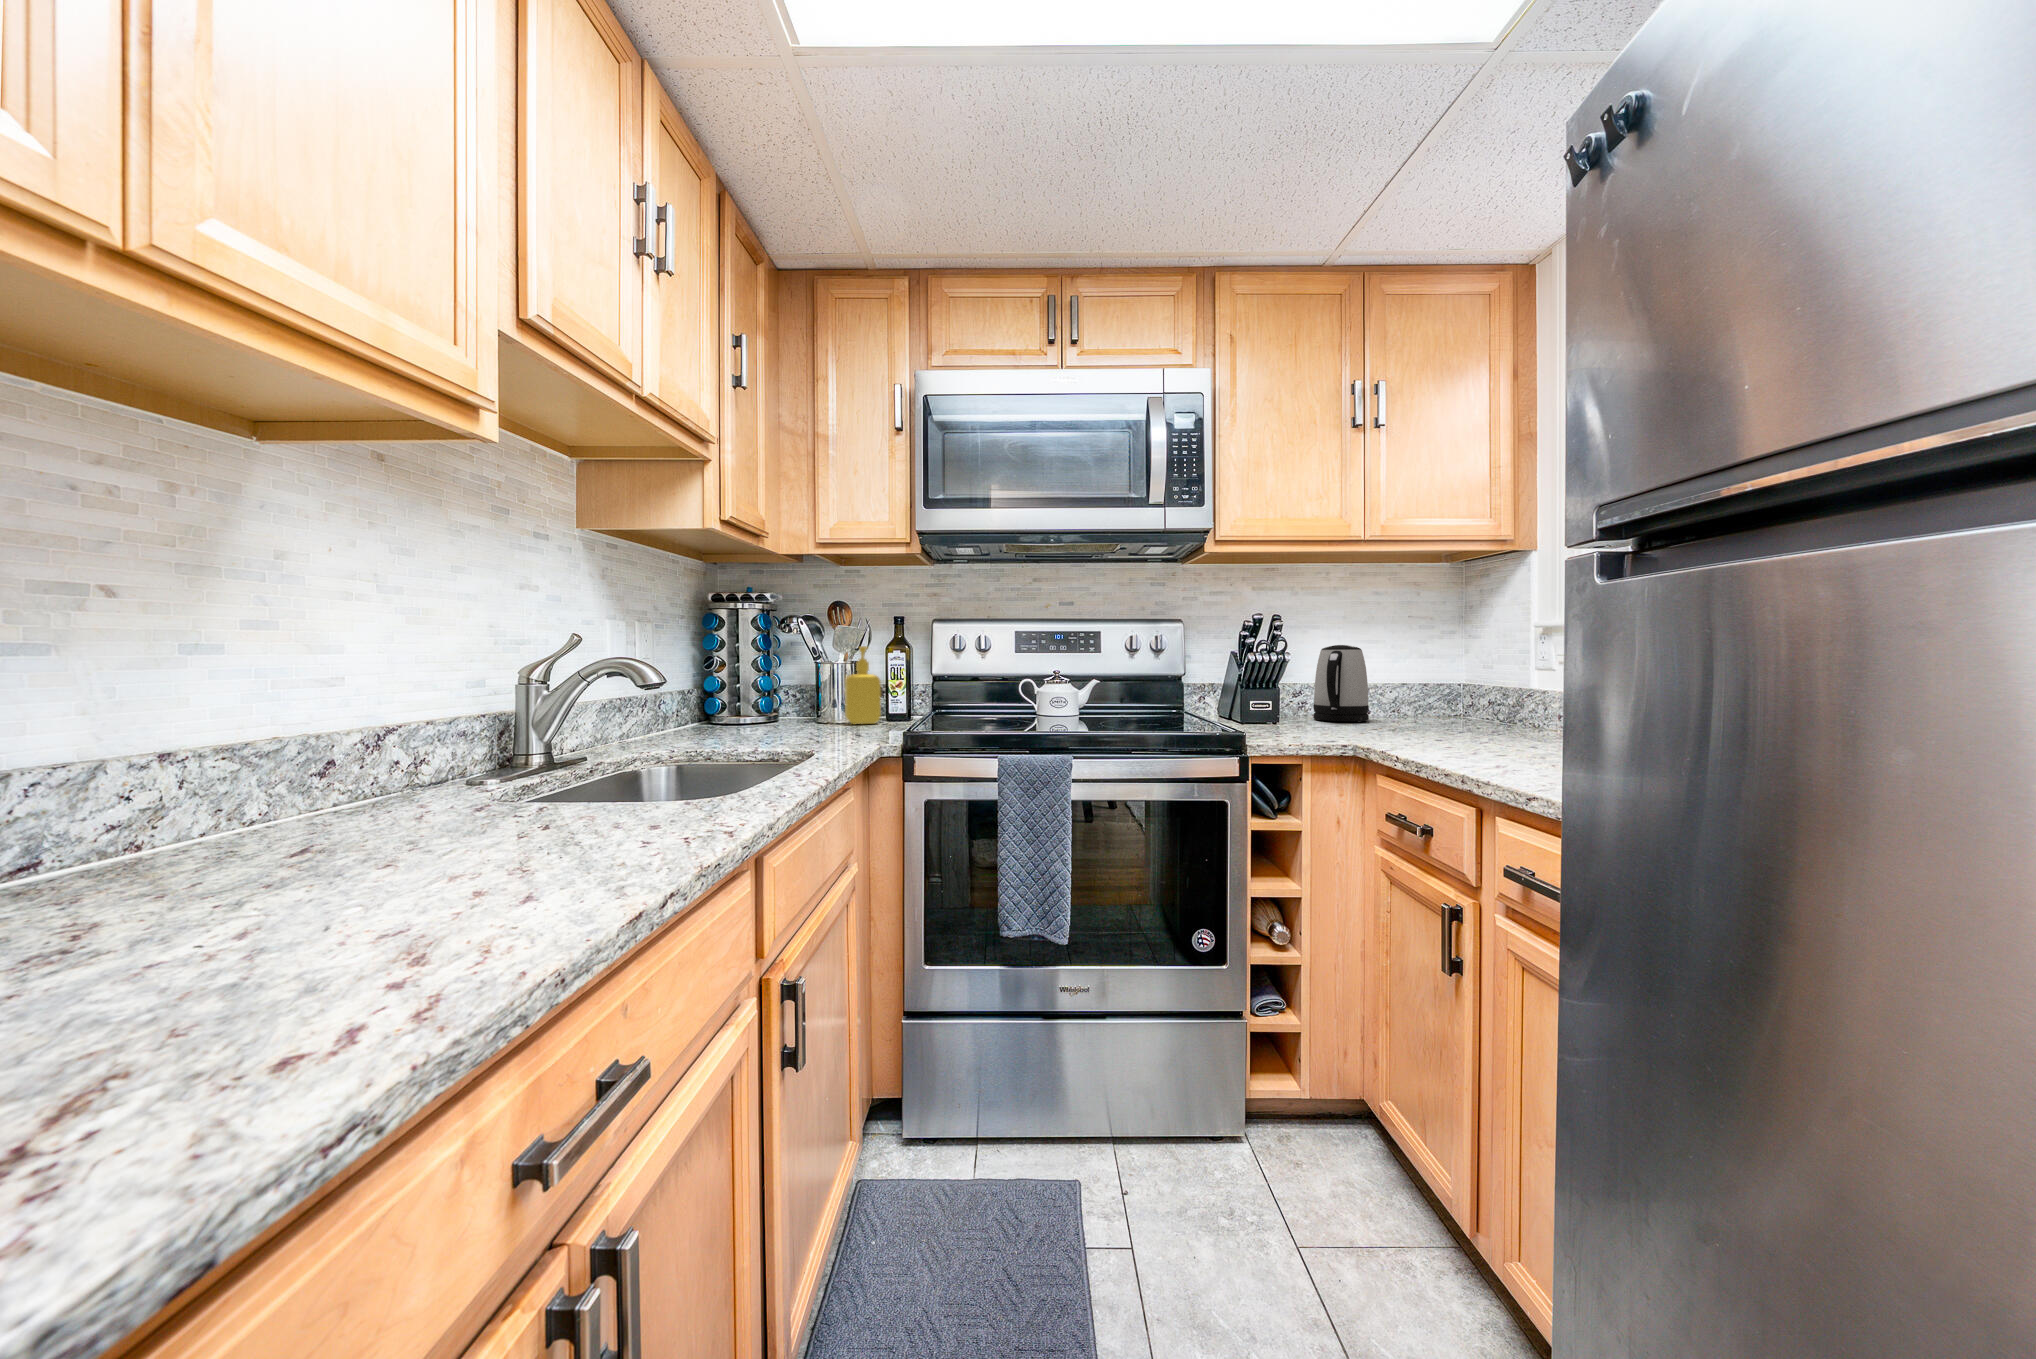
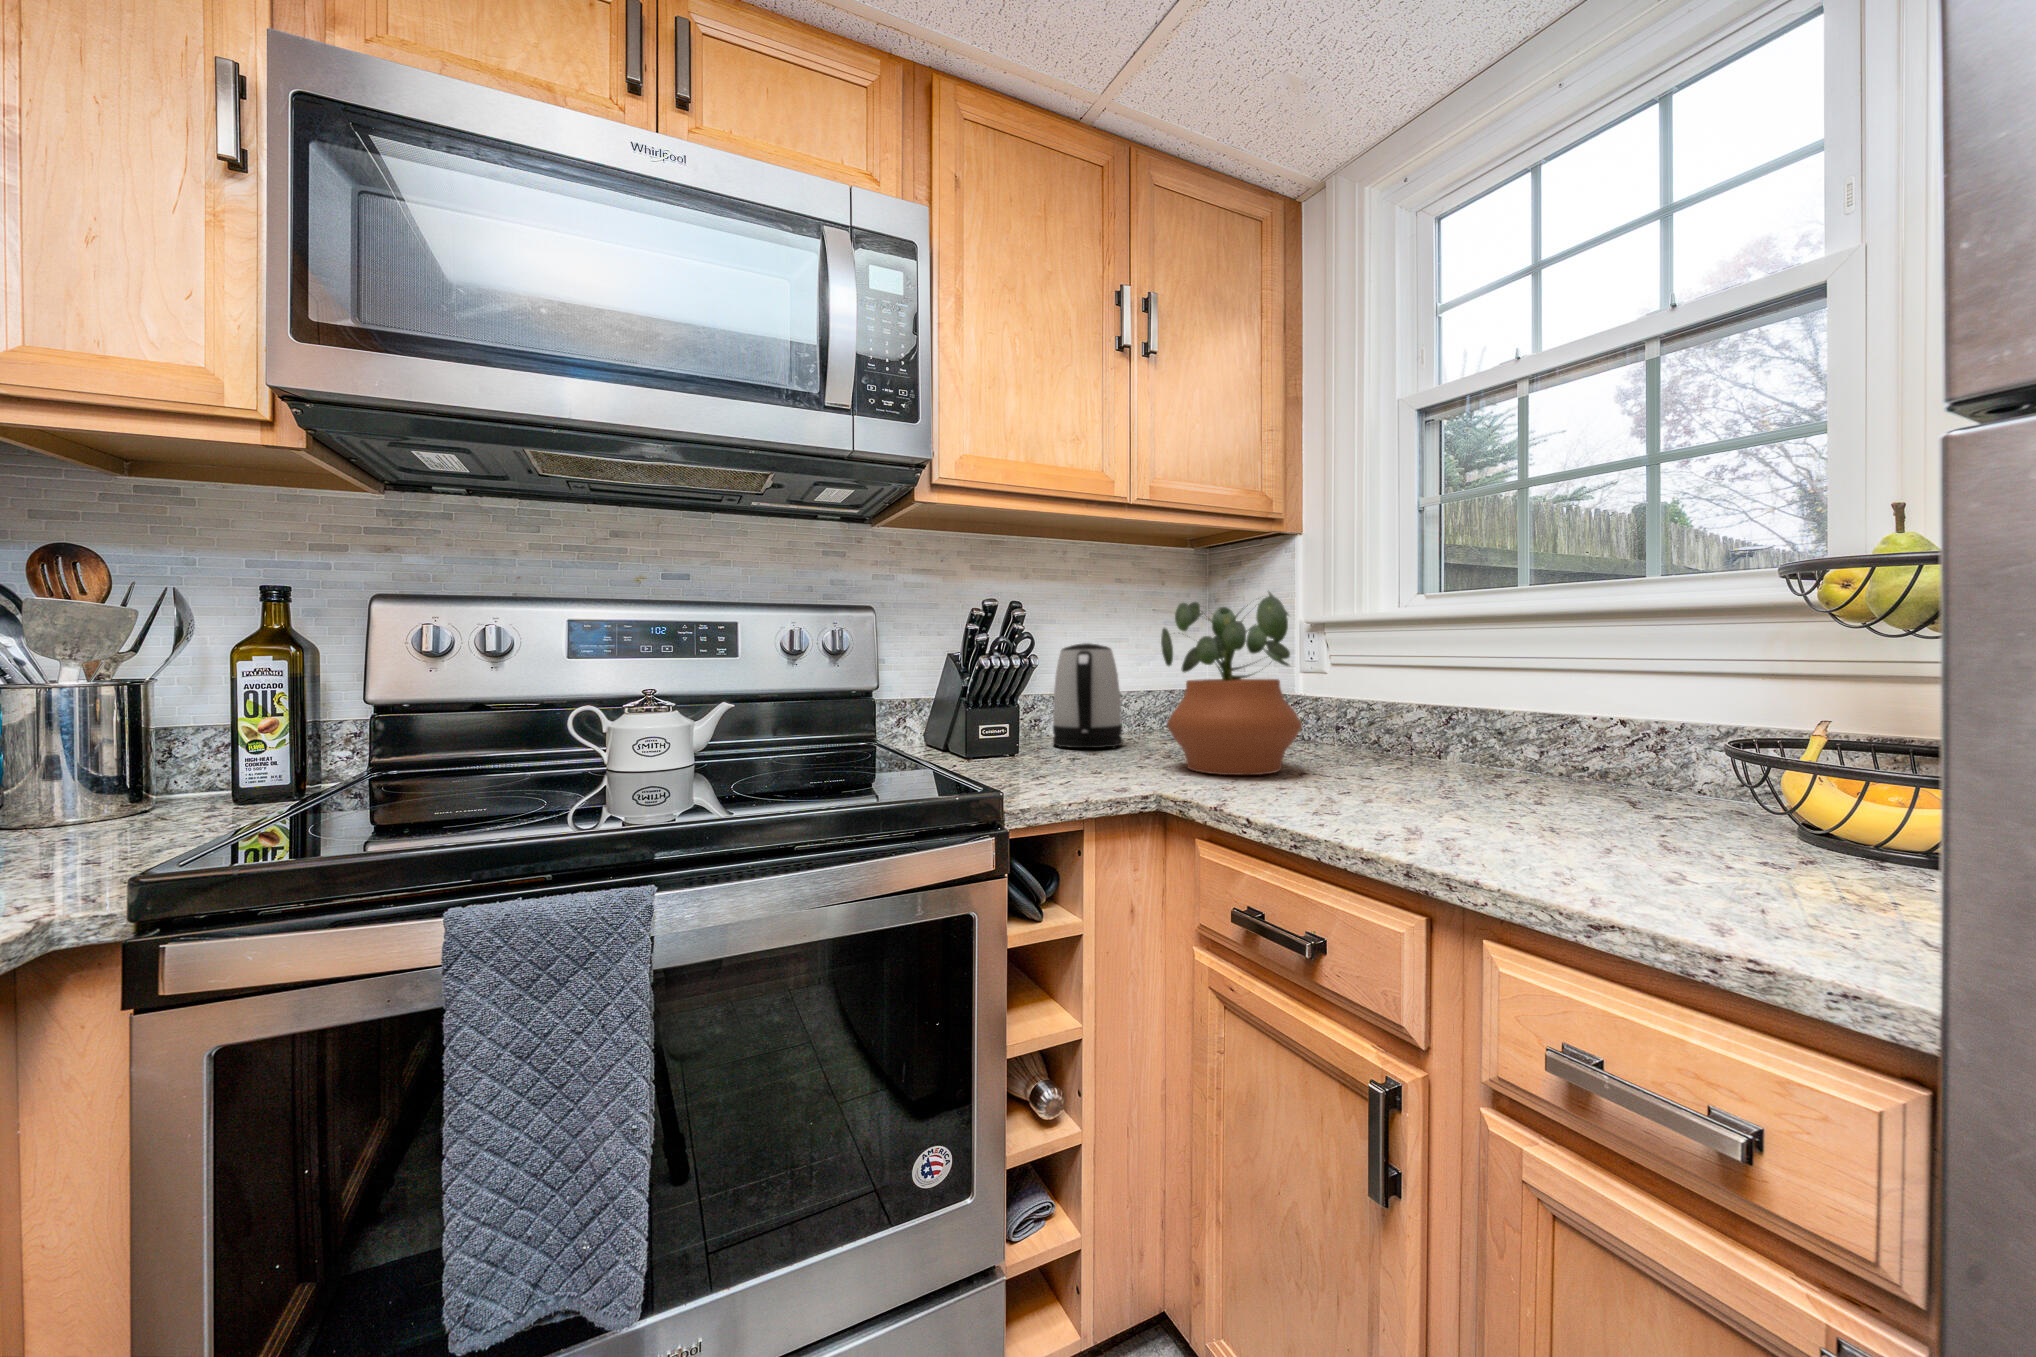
potted plant: none [1376,611,1486,740] -> present [1161,592,1302,775]
soap dispenser: present [845,646,881,724] -> none [70,643,202,830]

